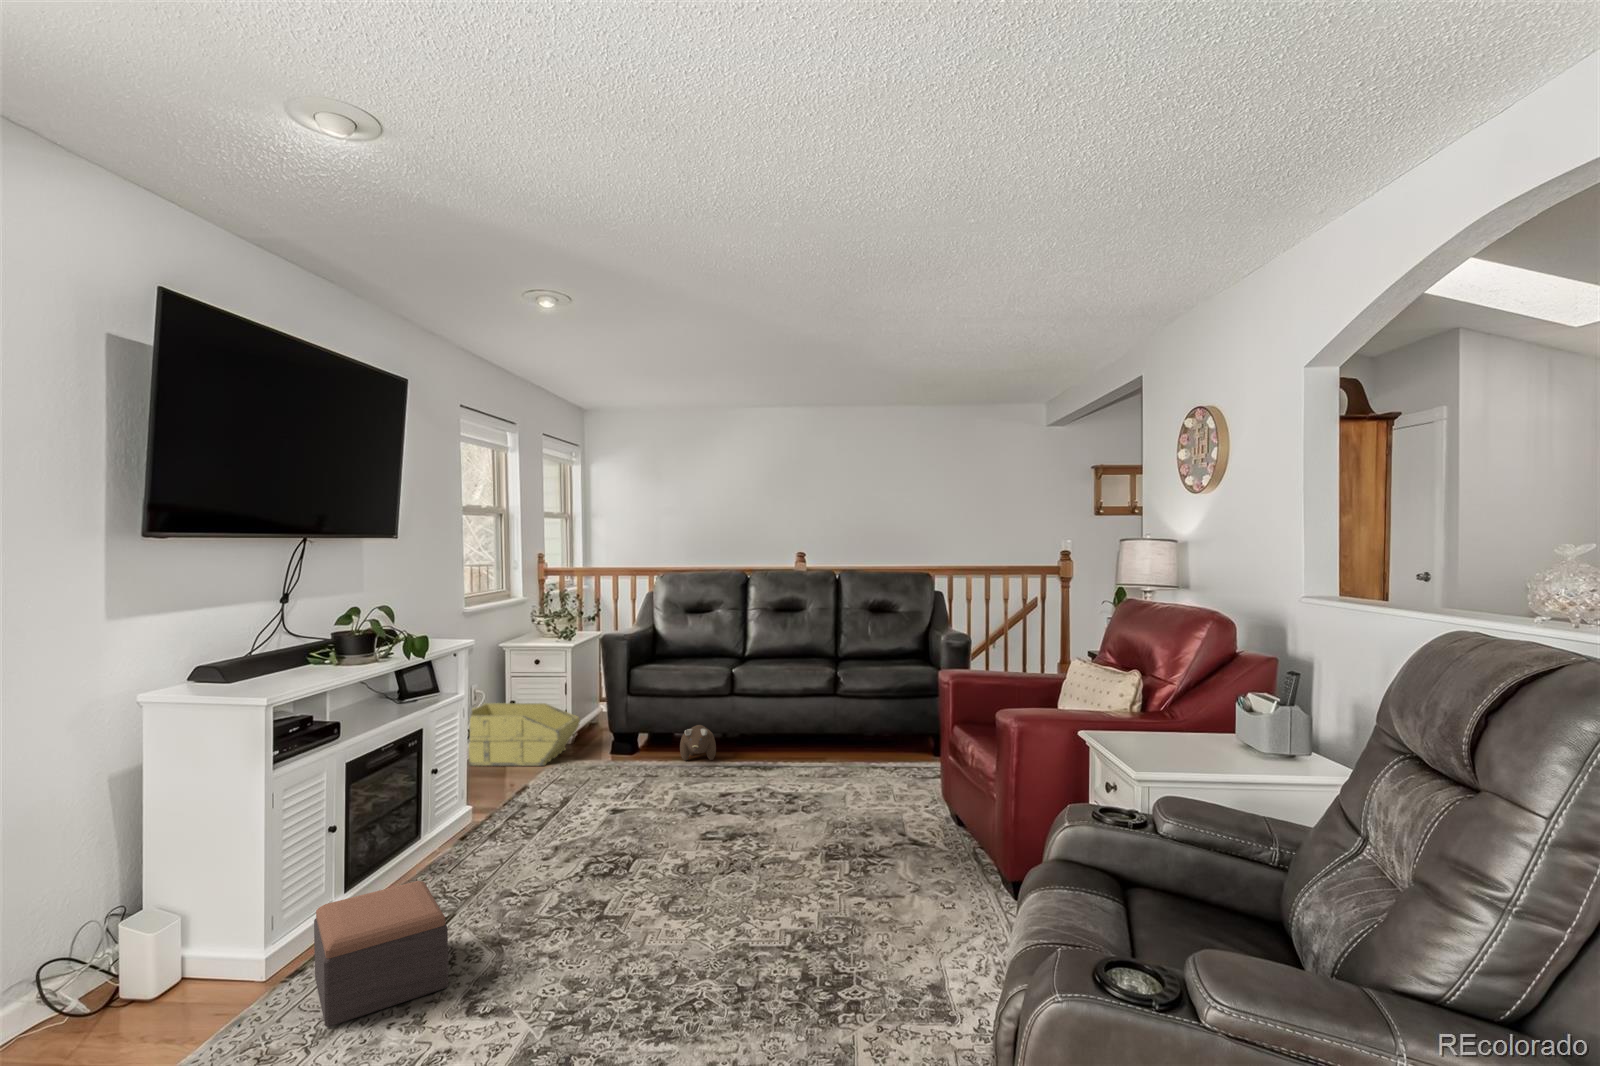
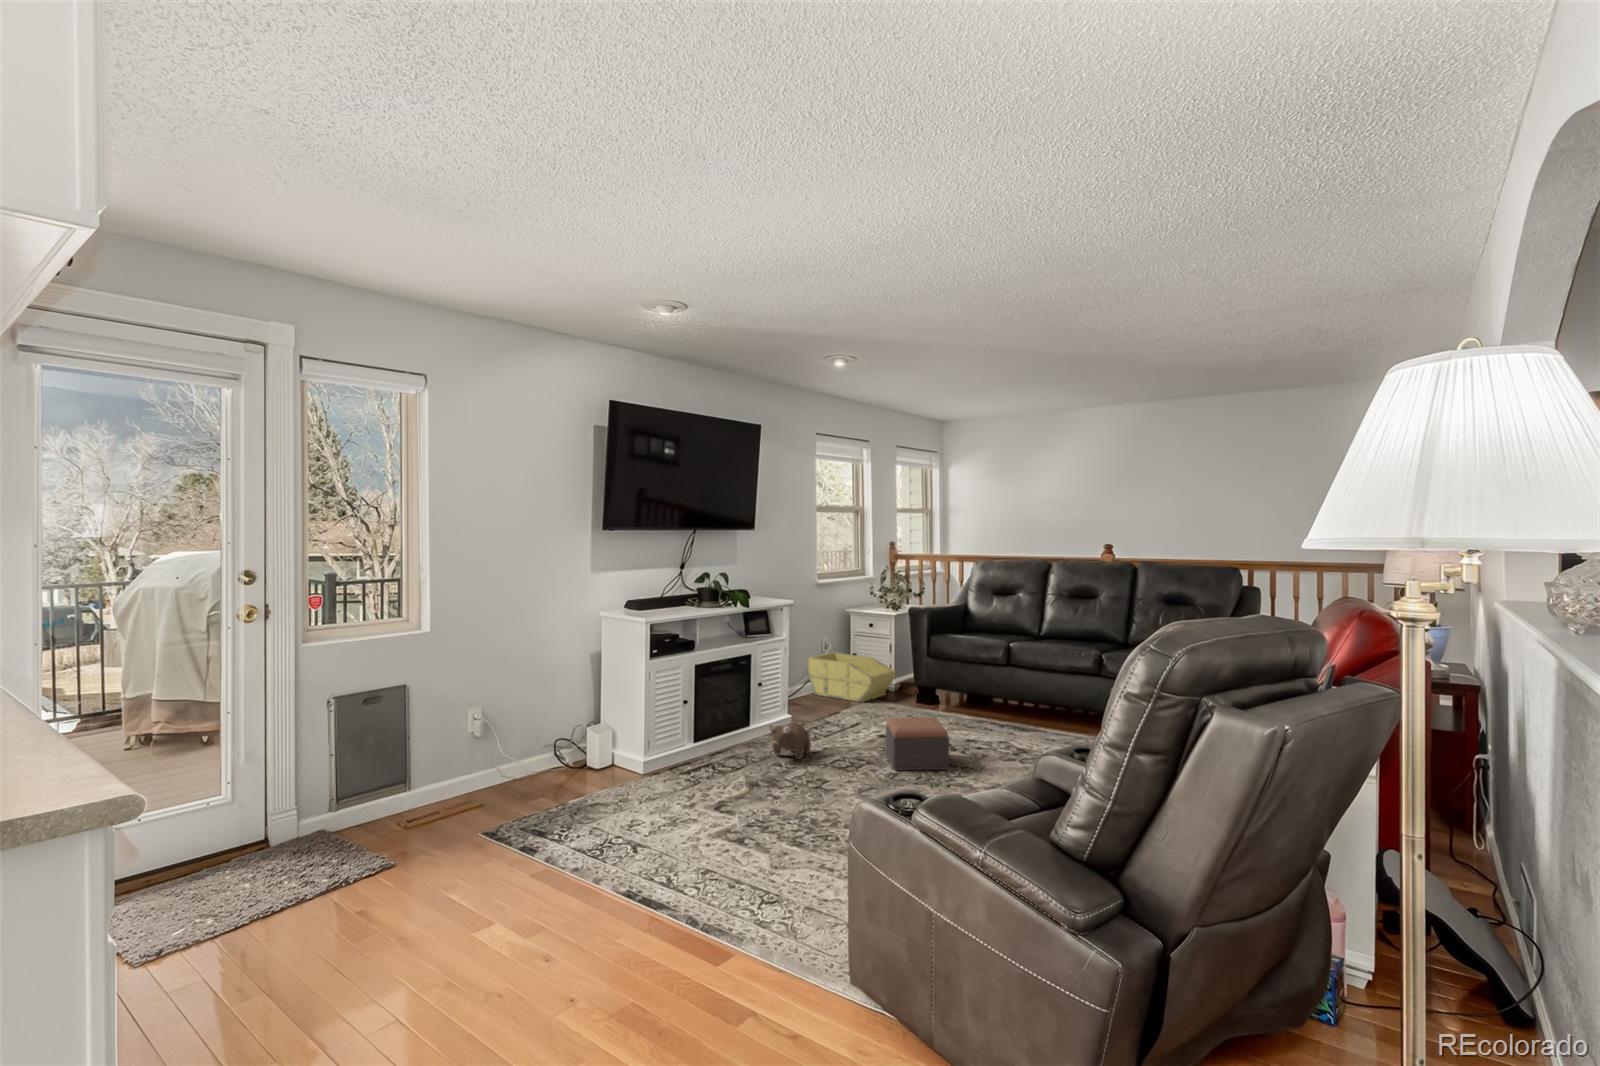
plush toy: present [680,725,716,761] -> present [769,722,811,759]
footstool: present [314,881,449,1027] -> present [886,717,949,770]

